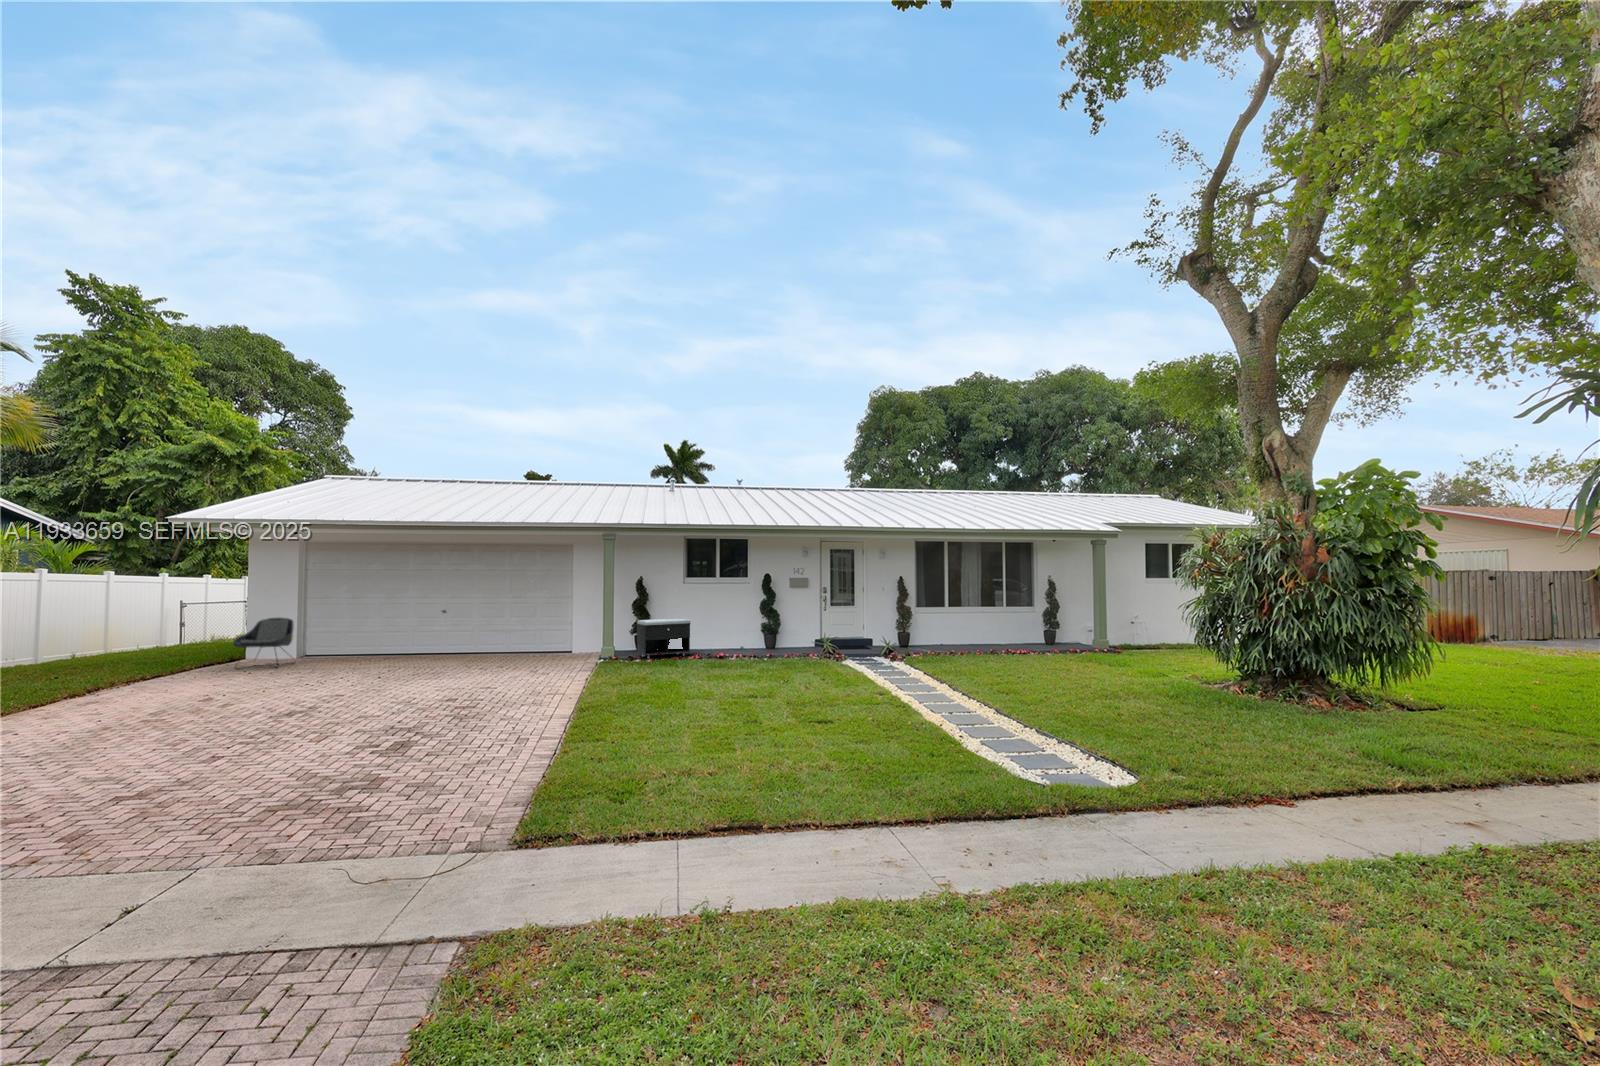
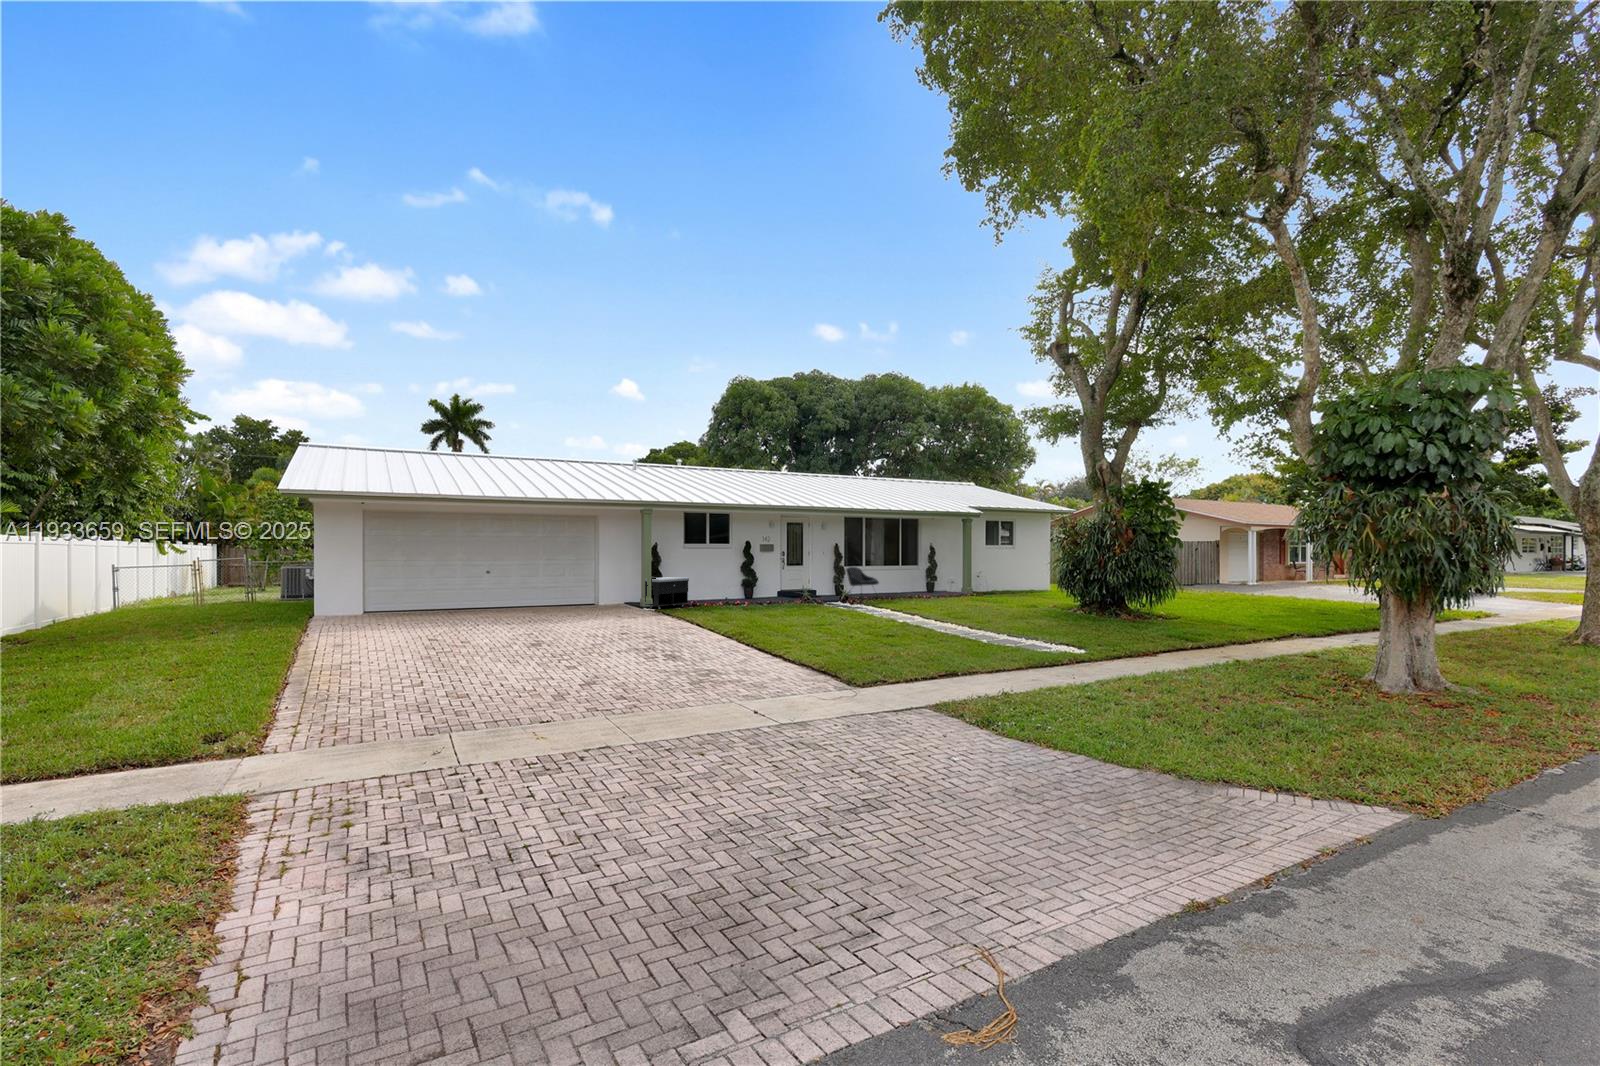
lounge chair: present [233,617,294,668] -> present [846,567,879,597]

